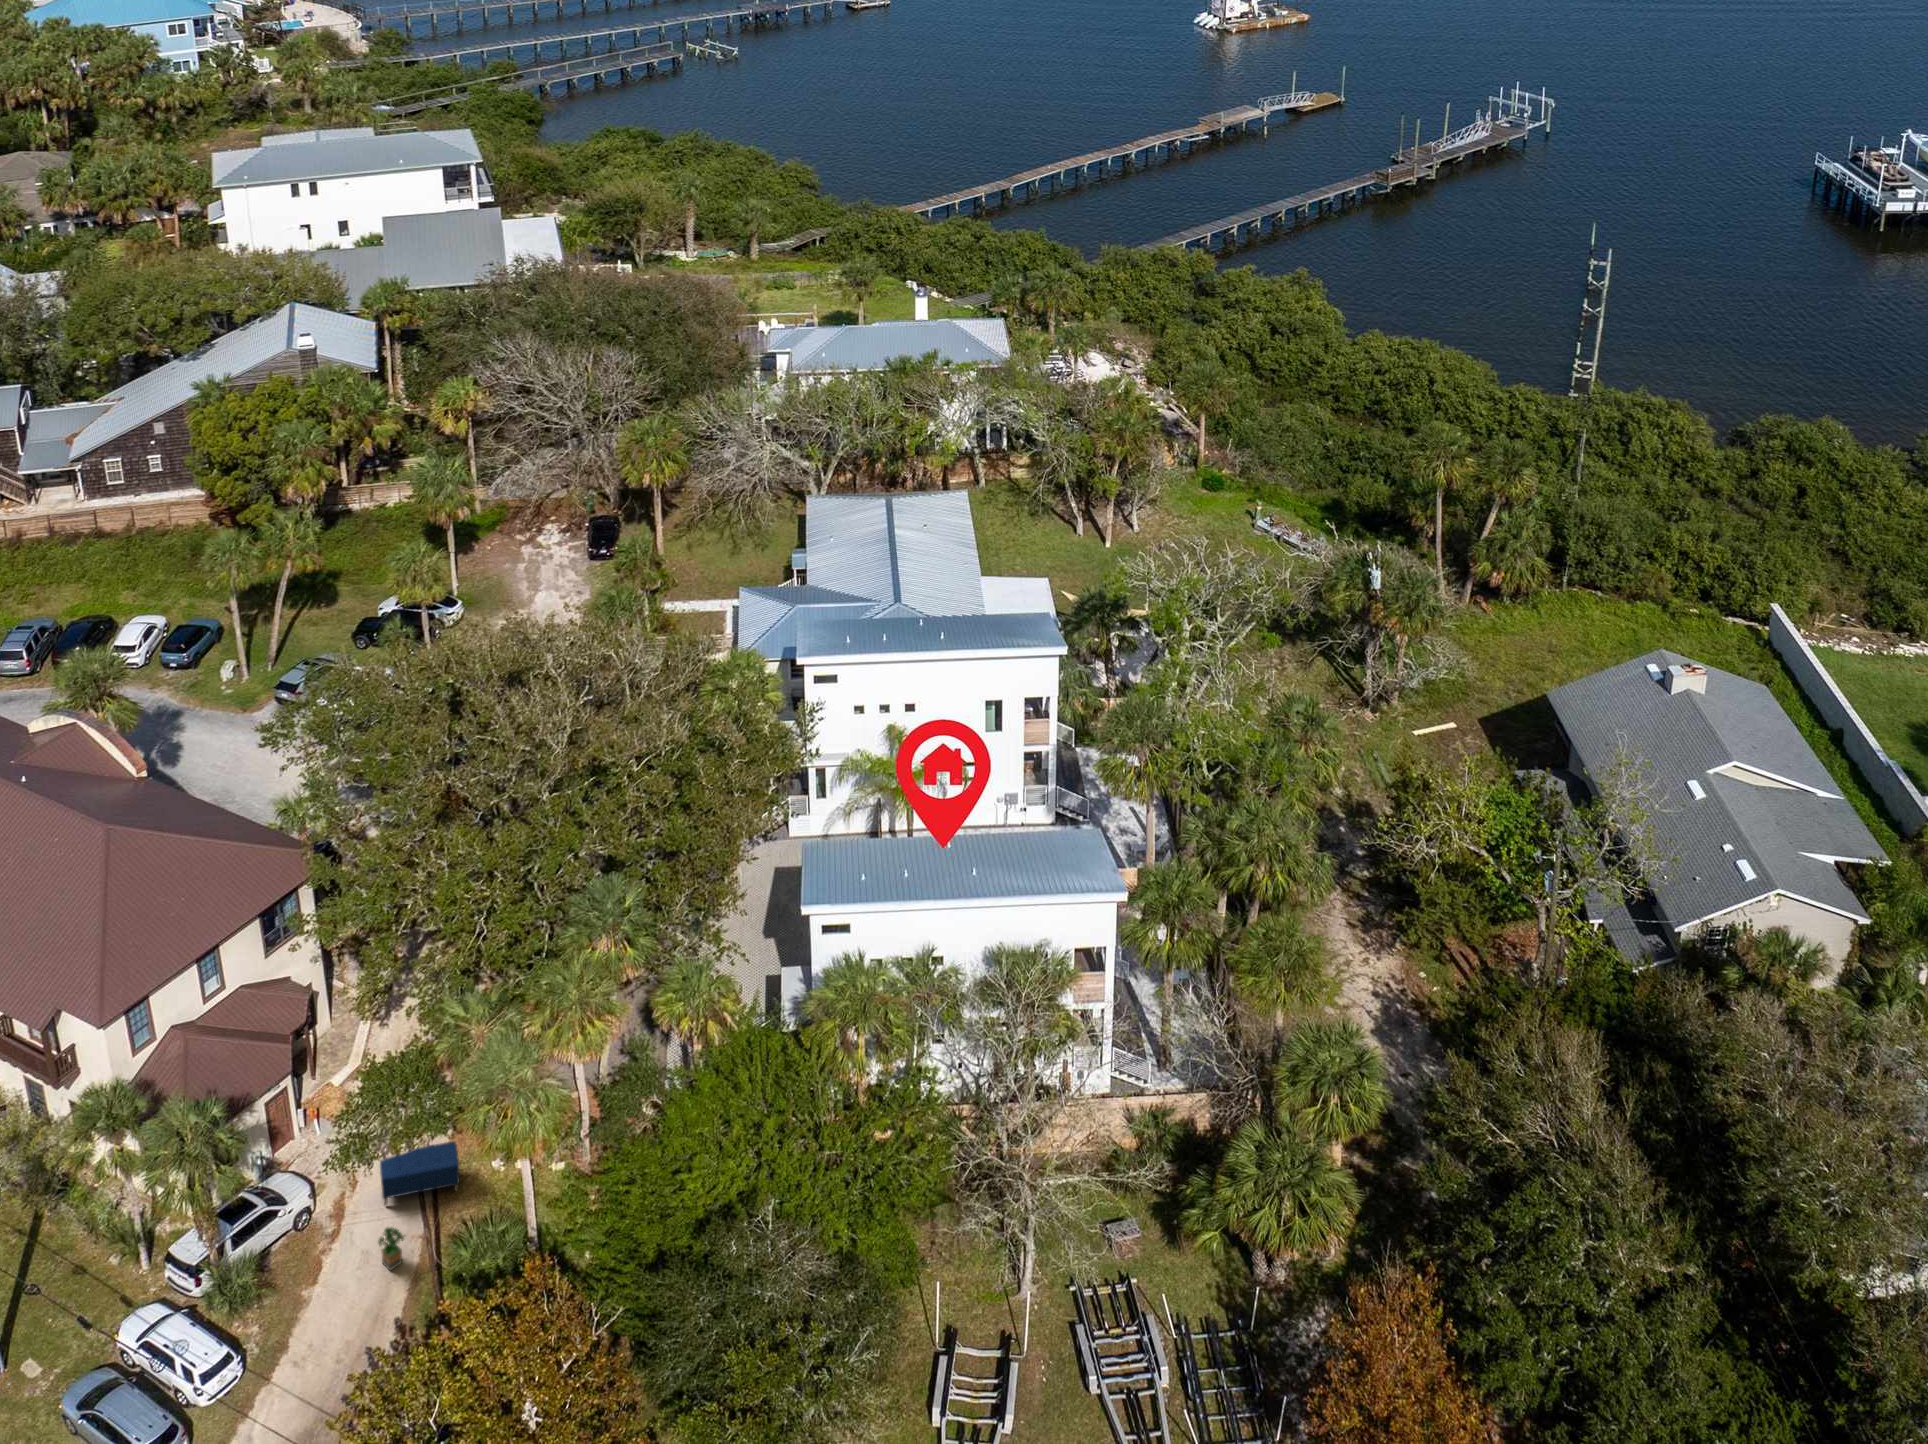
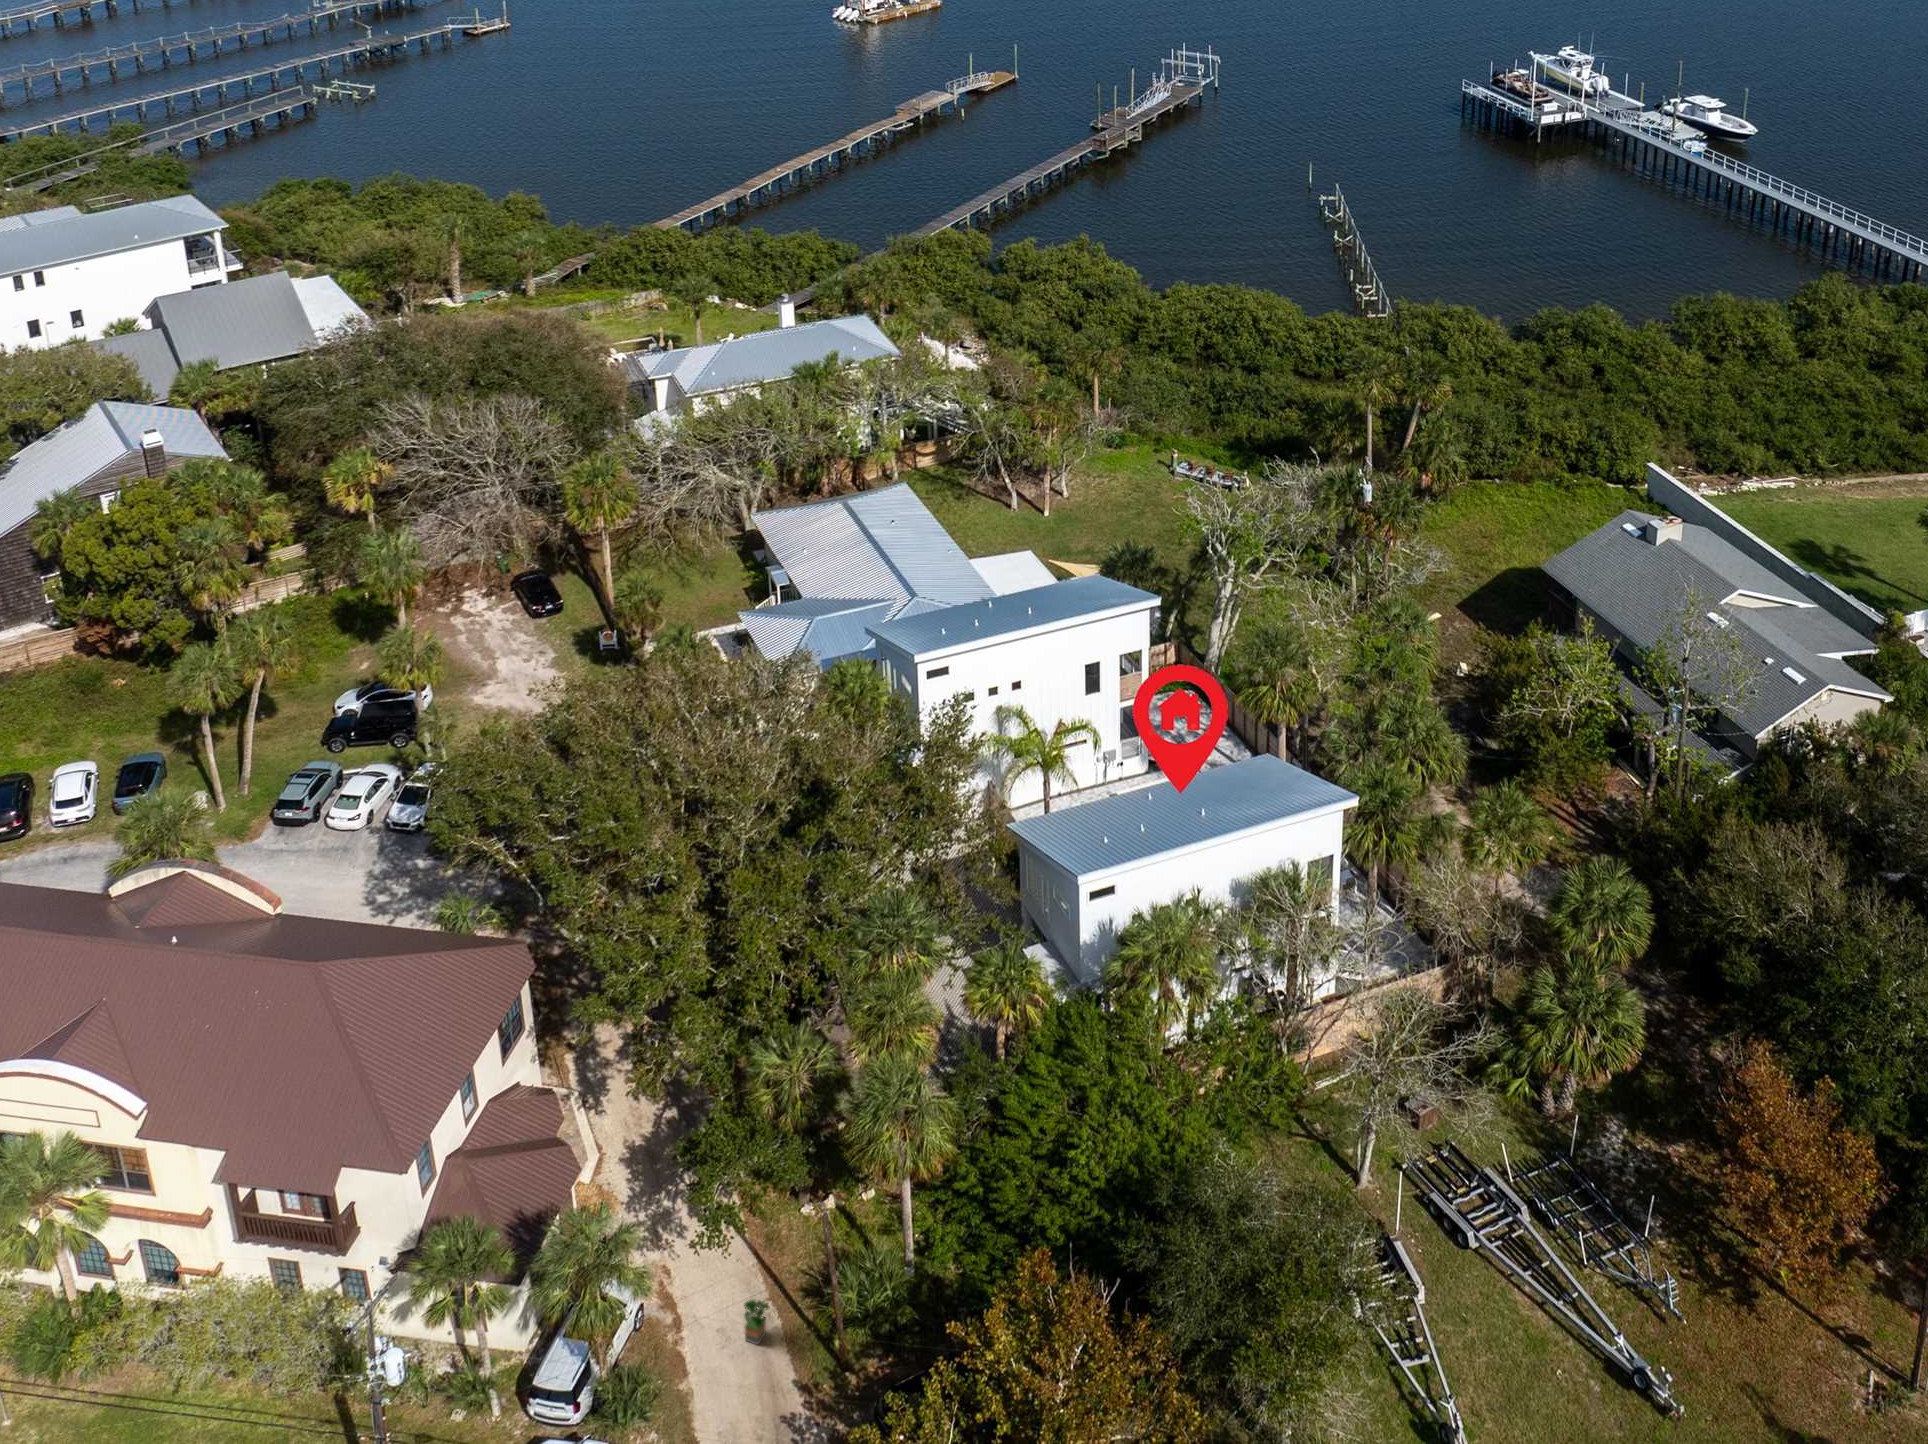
bench: present [380,1141,460,1206] -> none [696,1202,785,1287]

